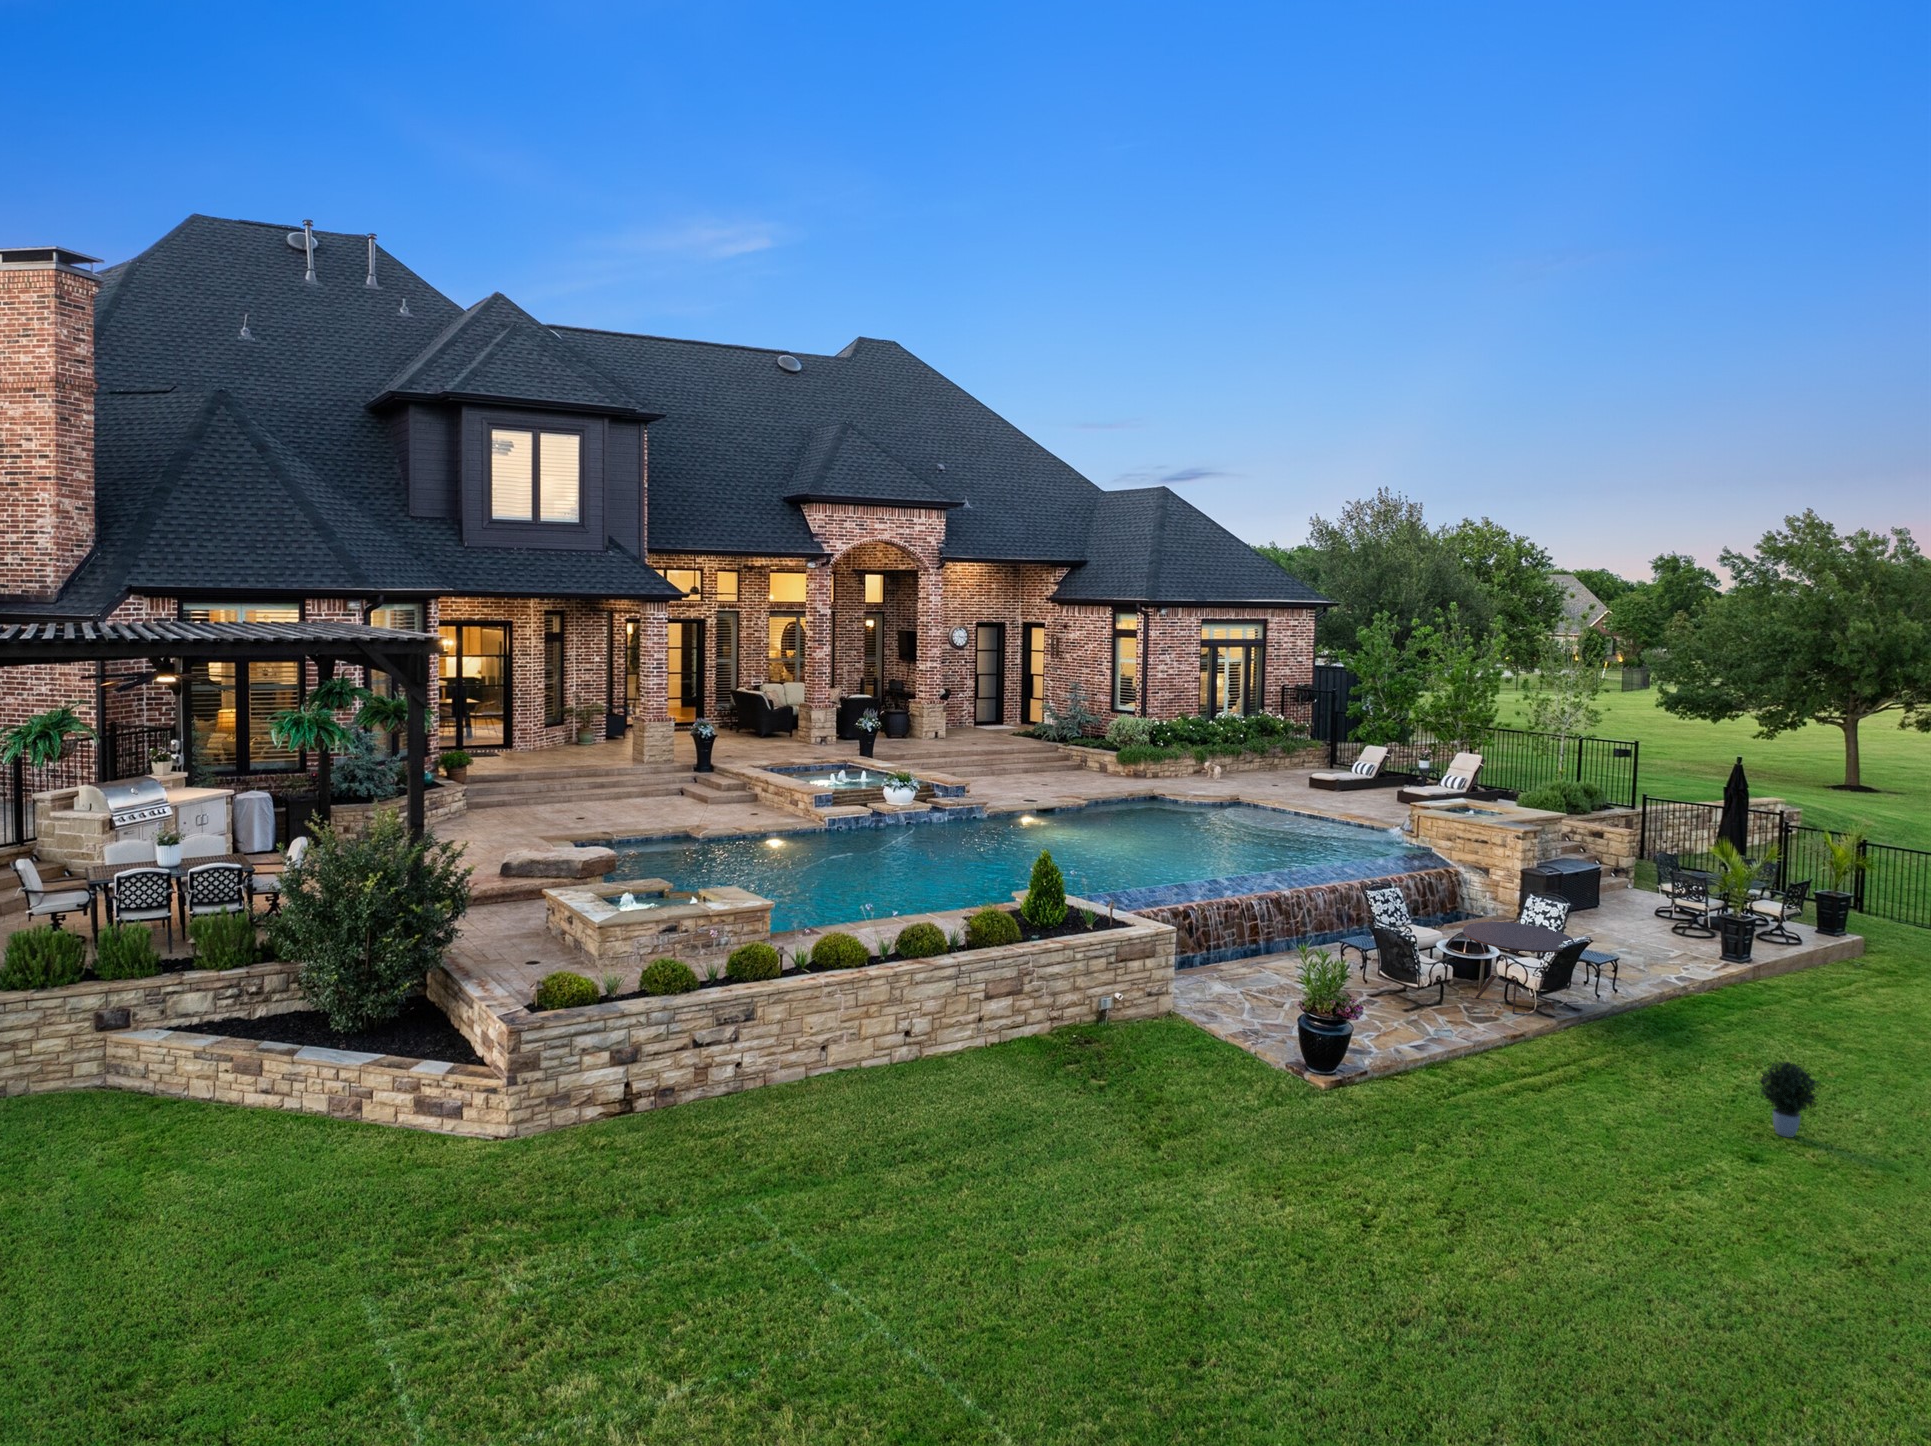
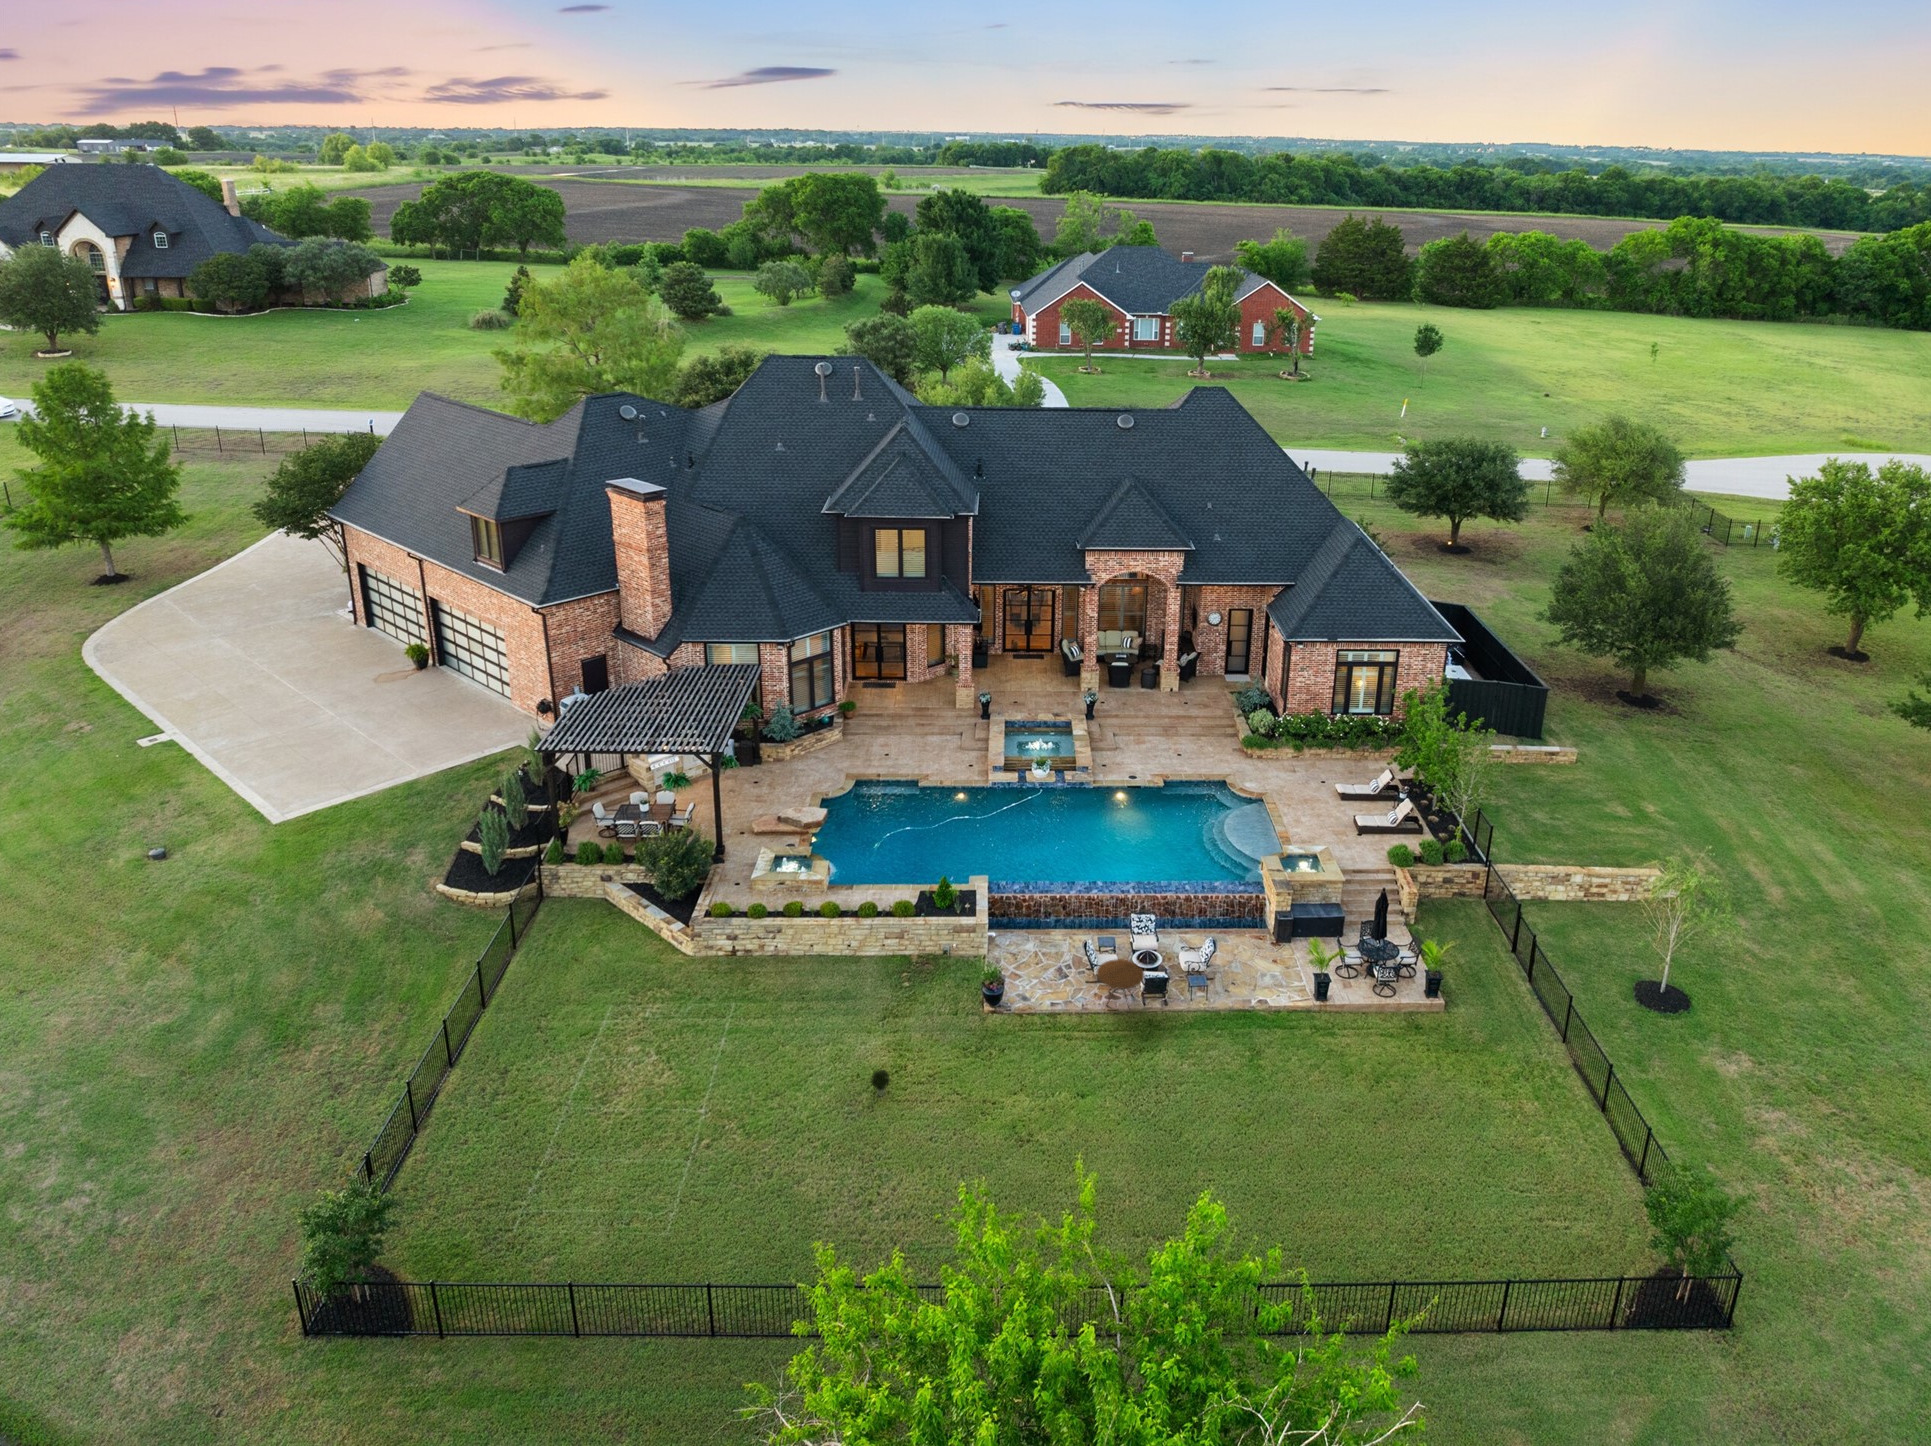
potted plant: present [1760,1062,1819,1137] -> present [871,1068,890,1096]

